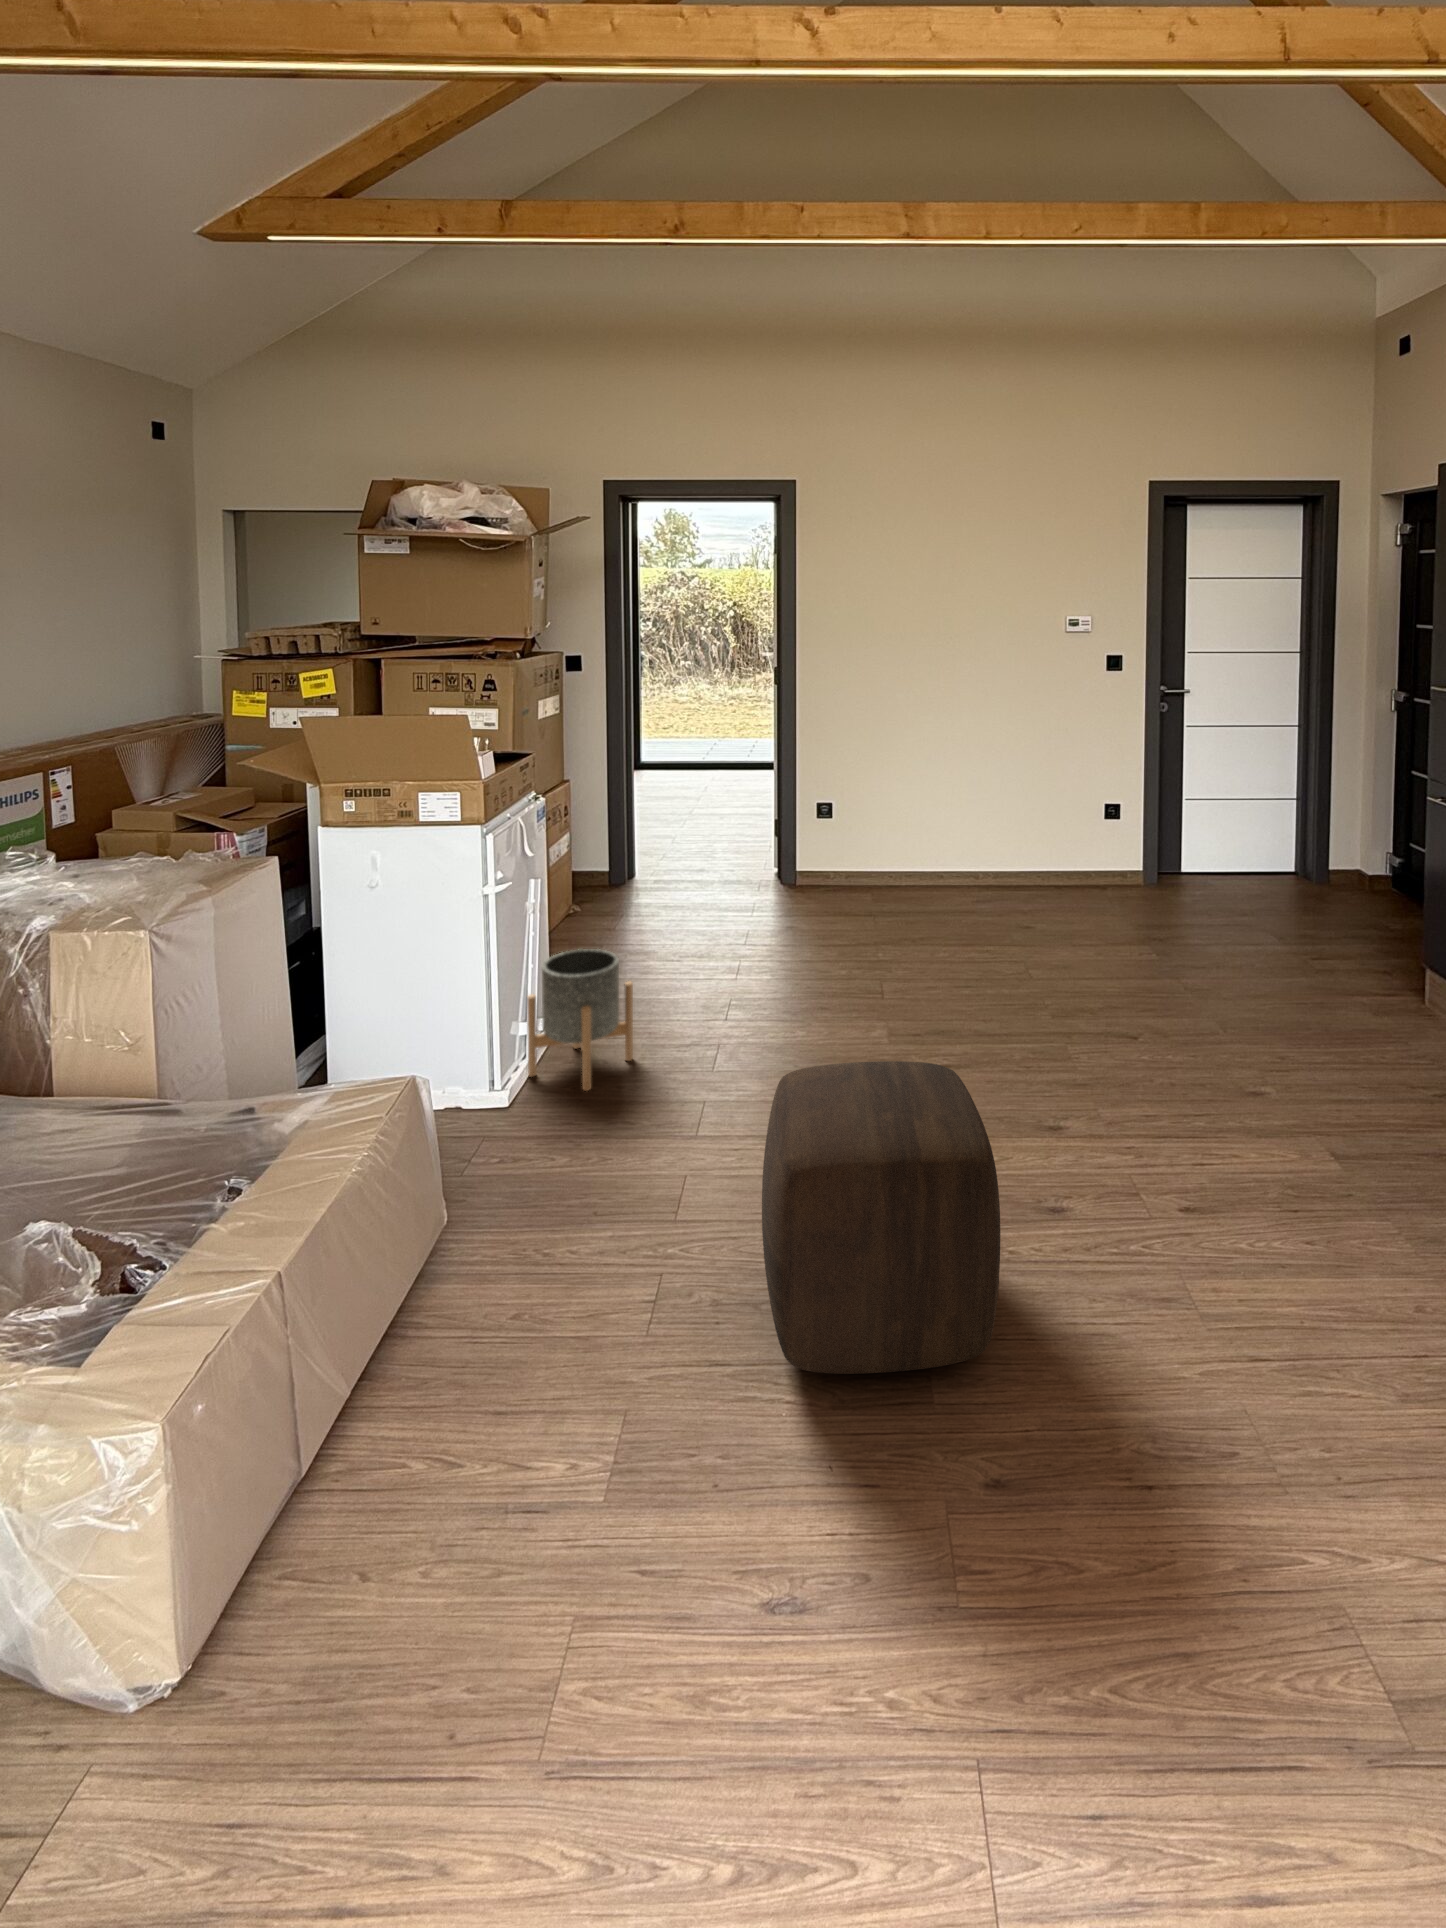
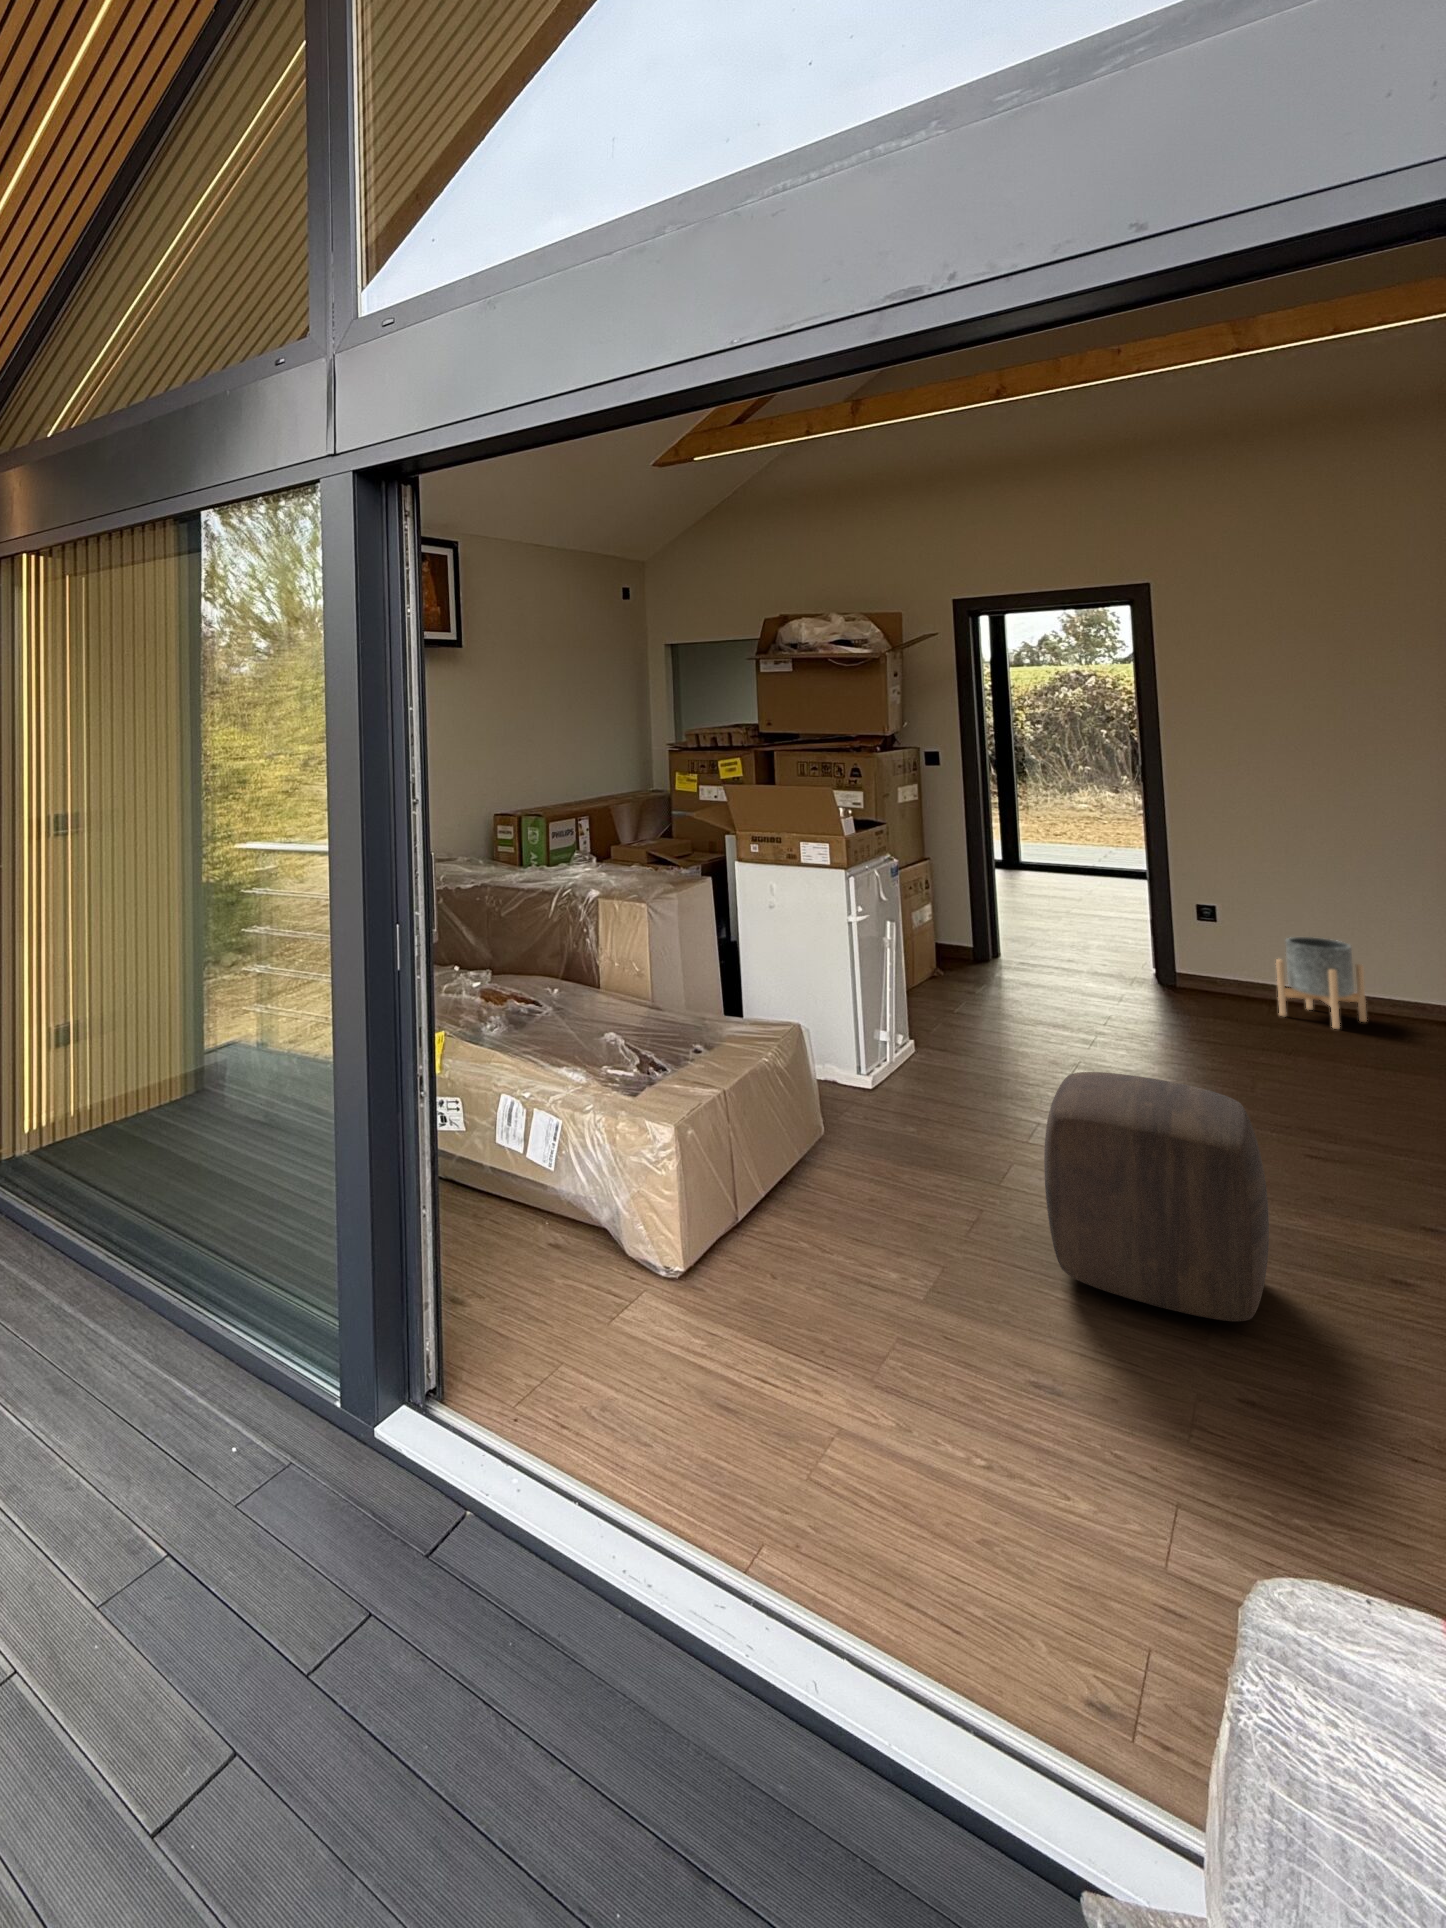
planter: present [527,949,633,1091] -> present [1276,937,1367,1029]

